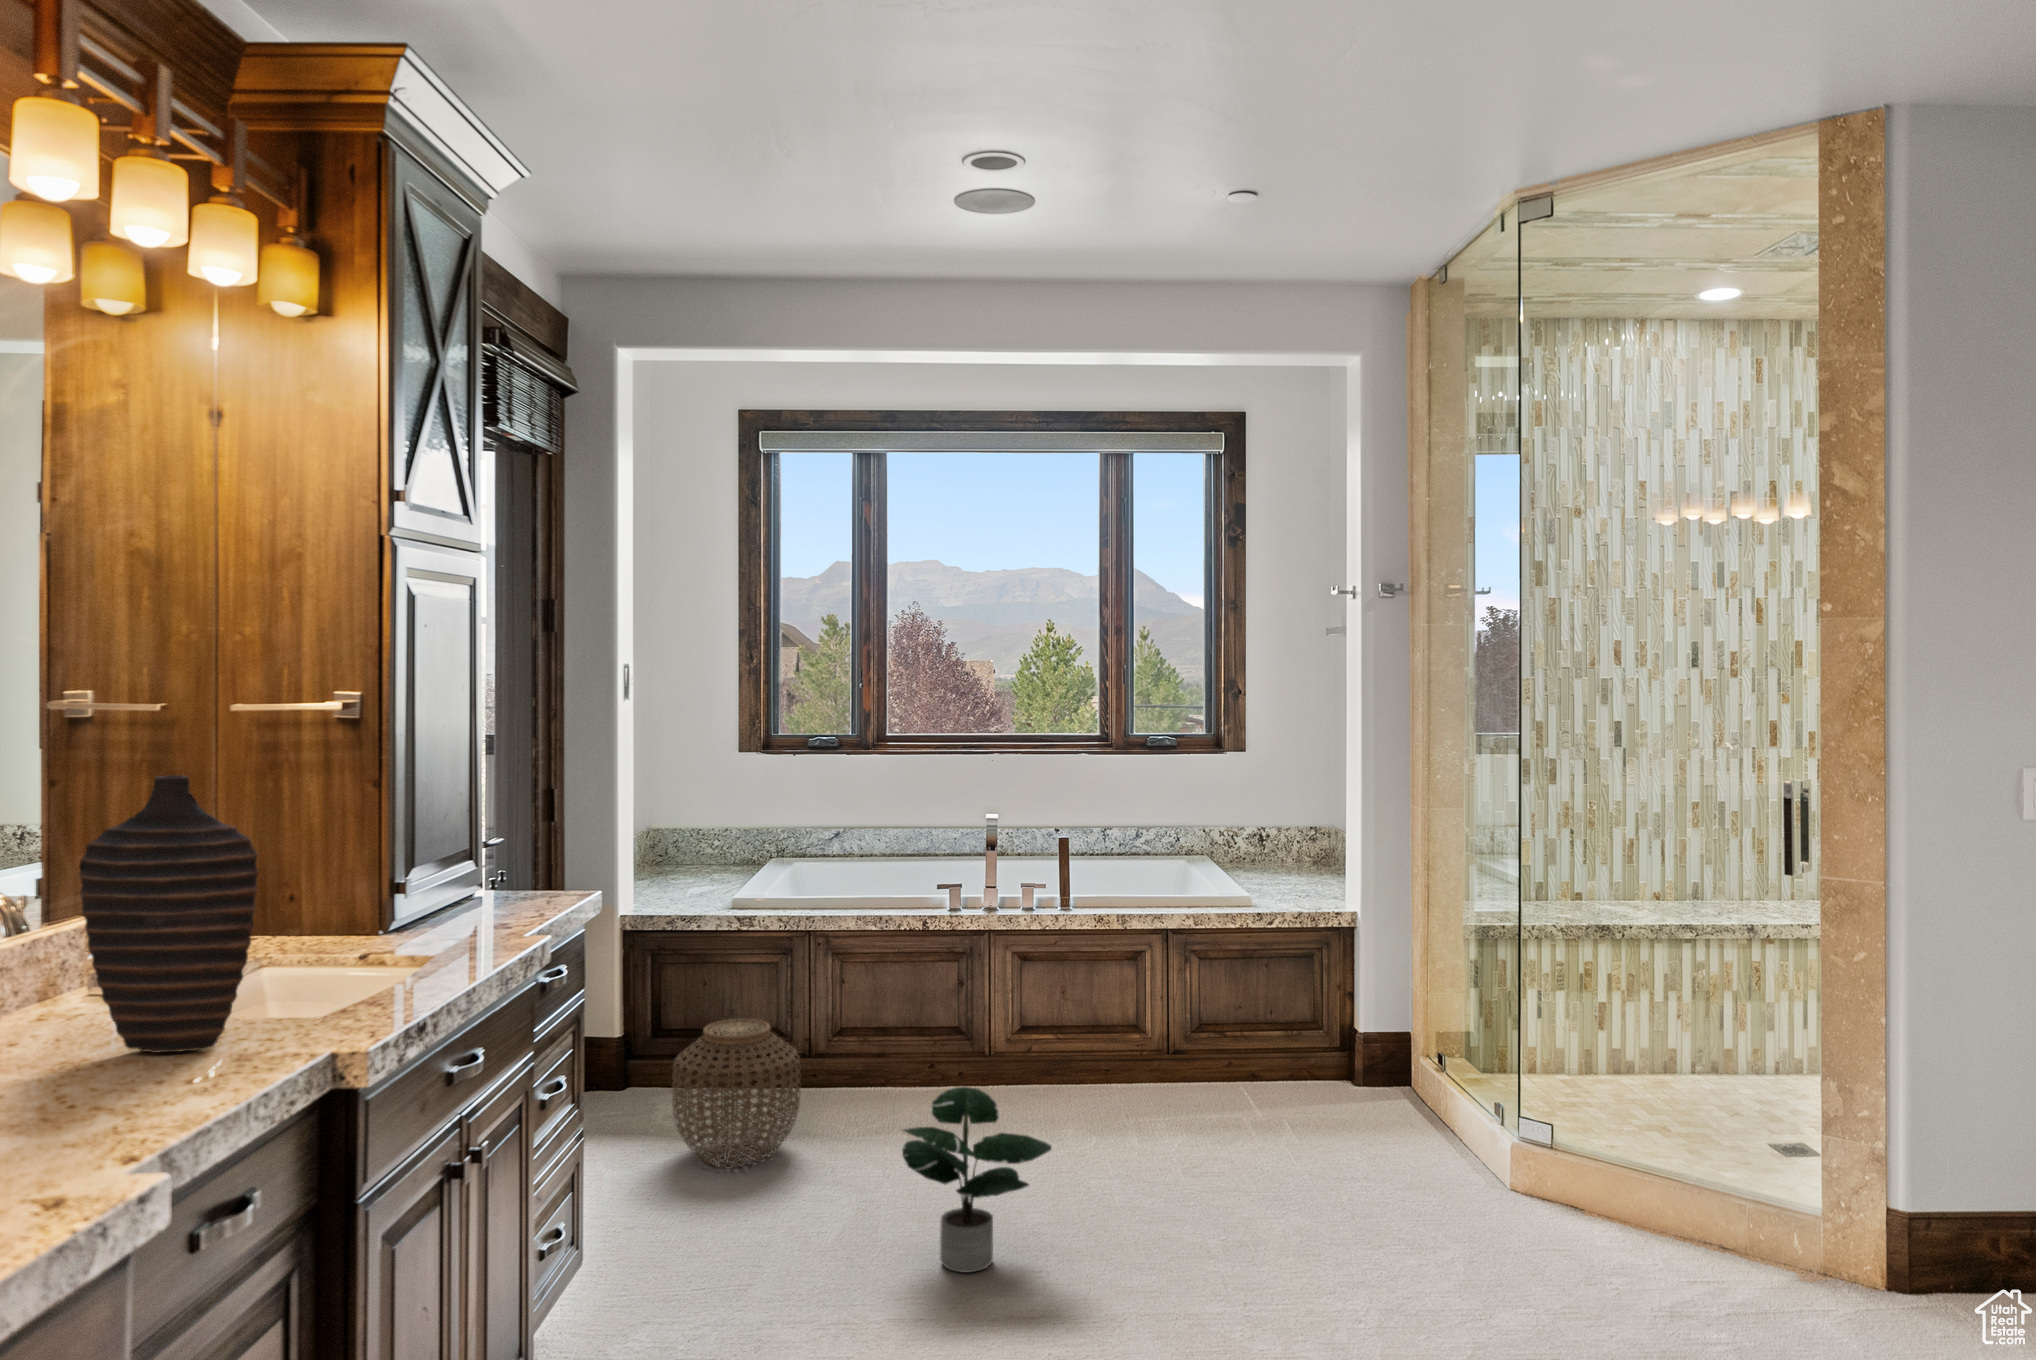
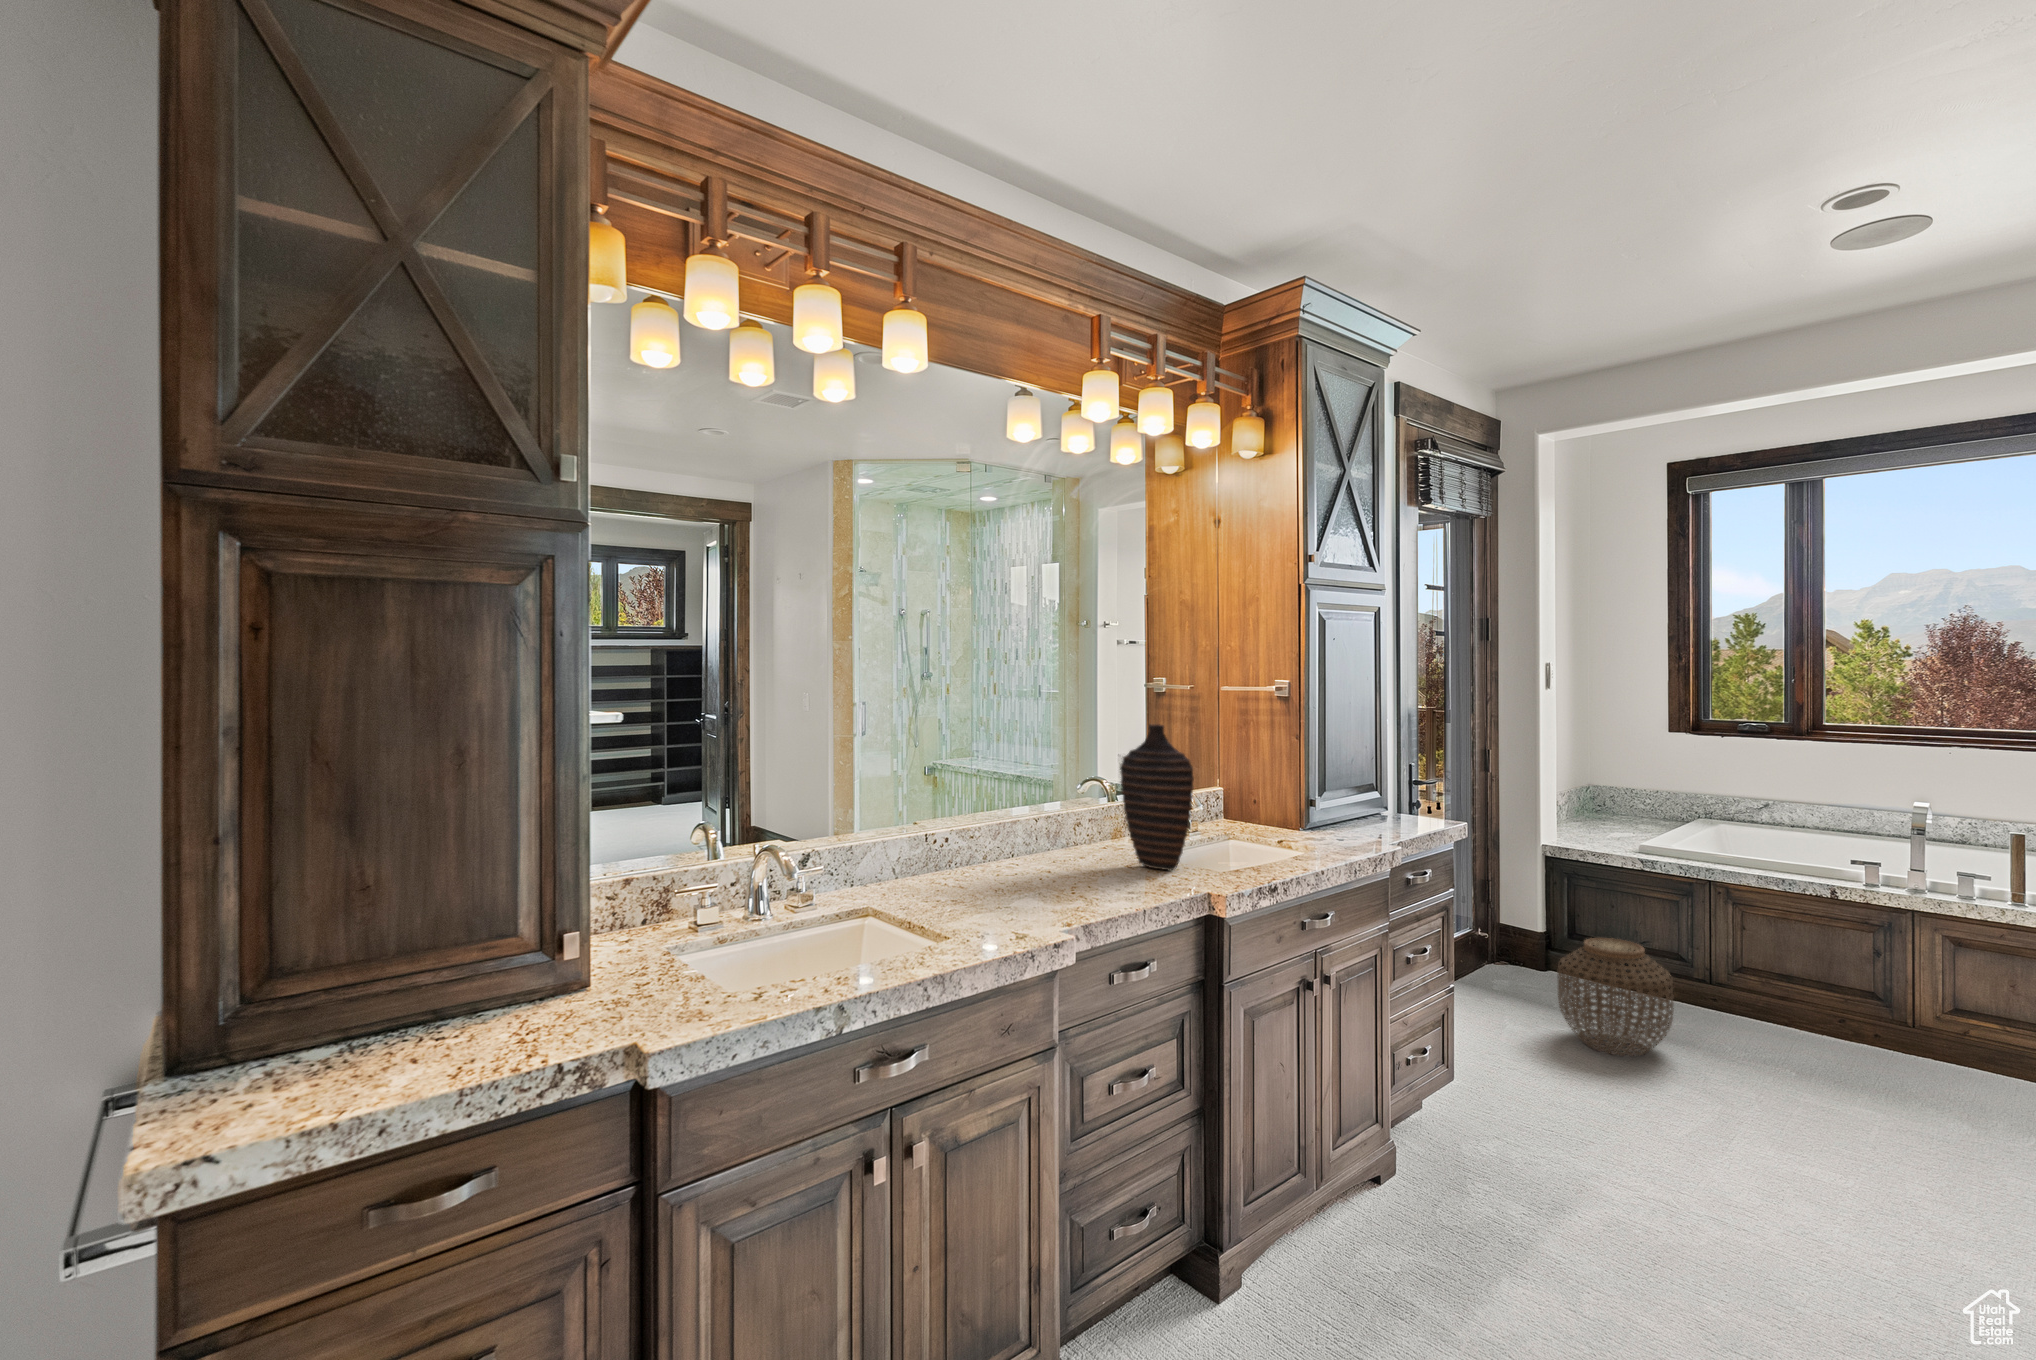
potted plant: present [902,1087,1052,1273] -> none [1723,1034,1900,1202]

